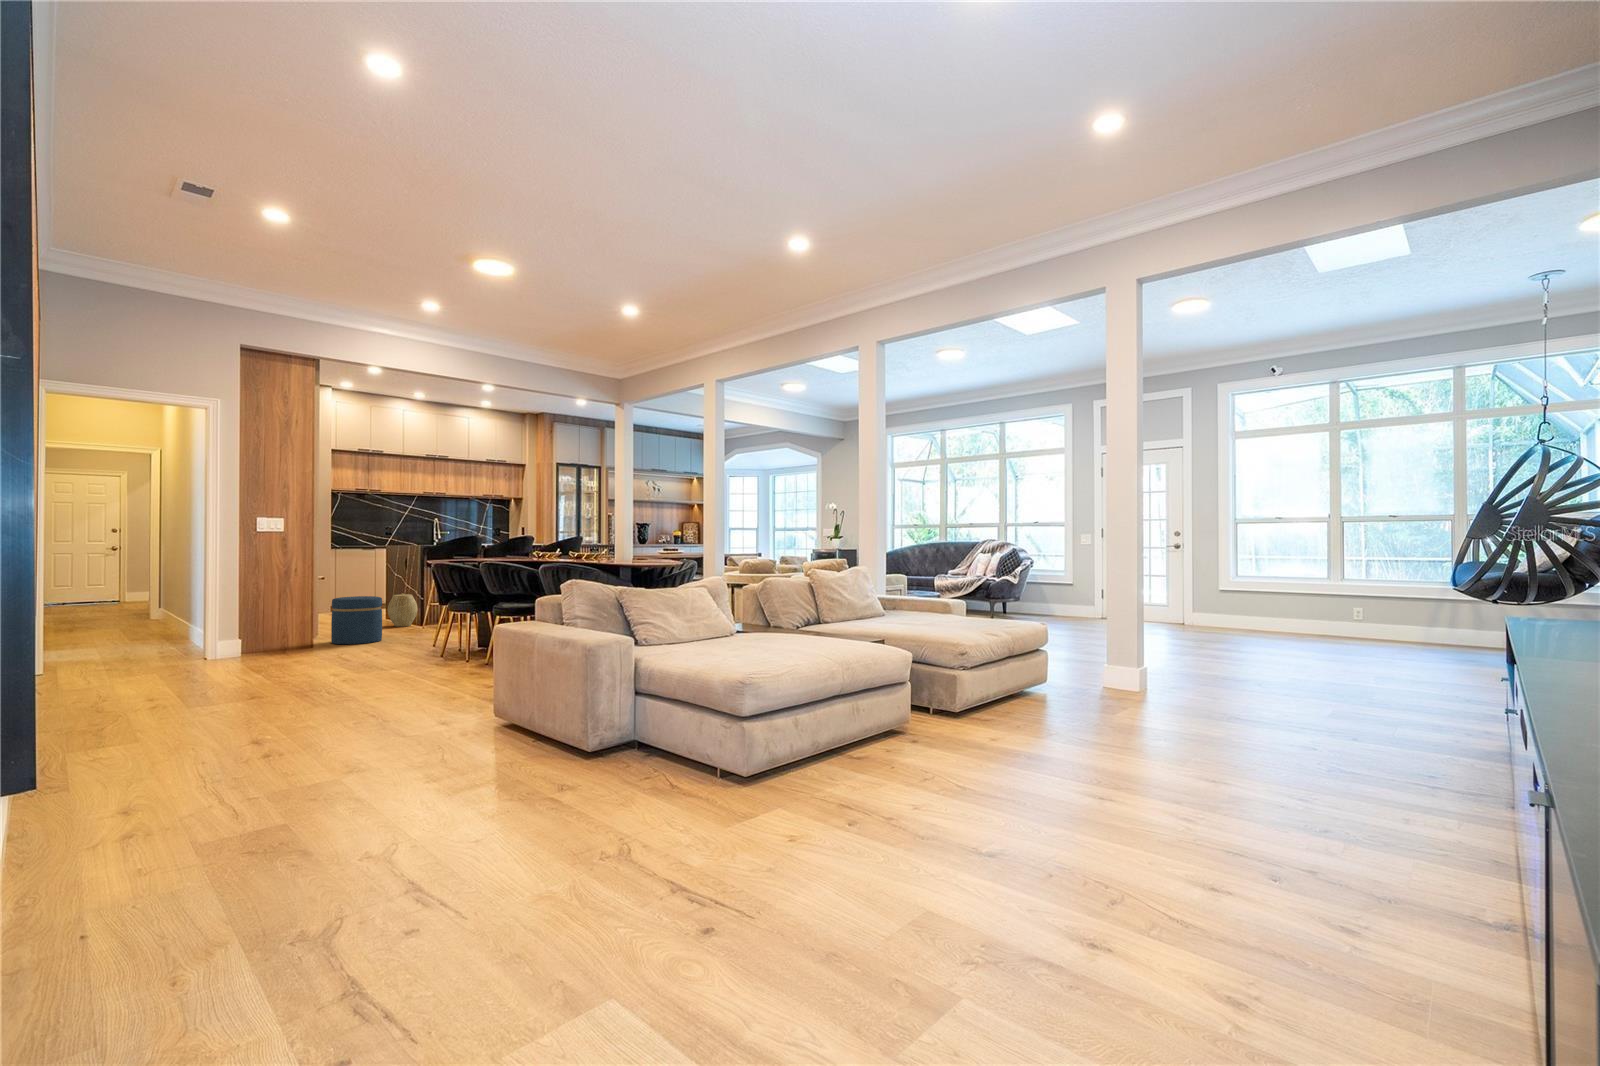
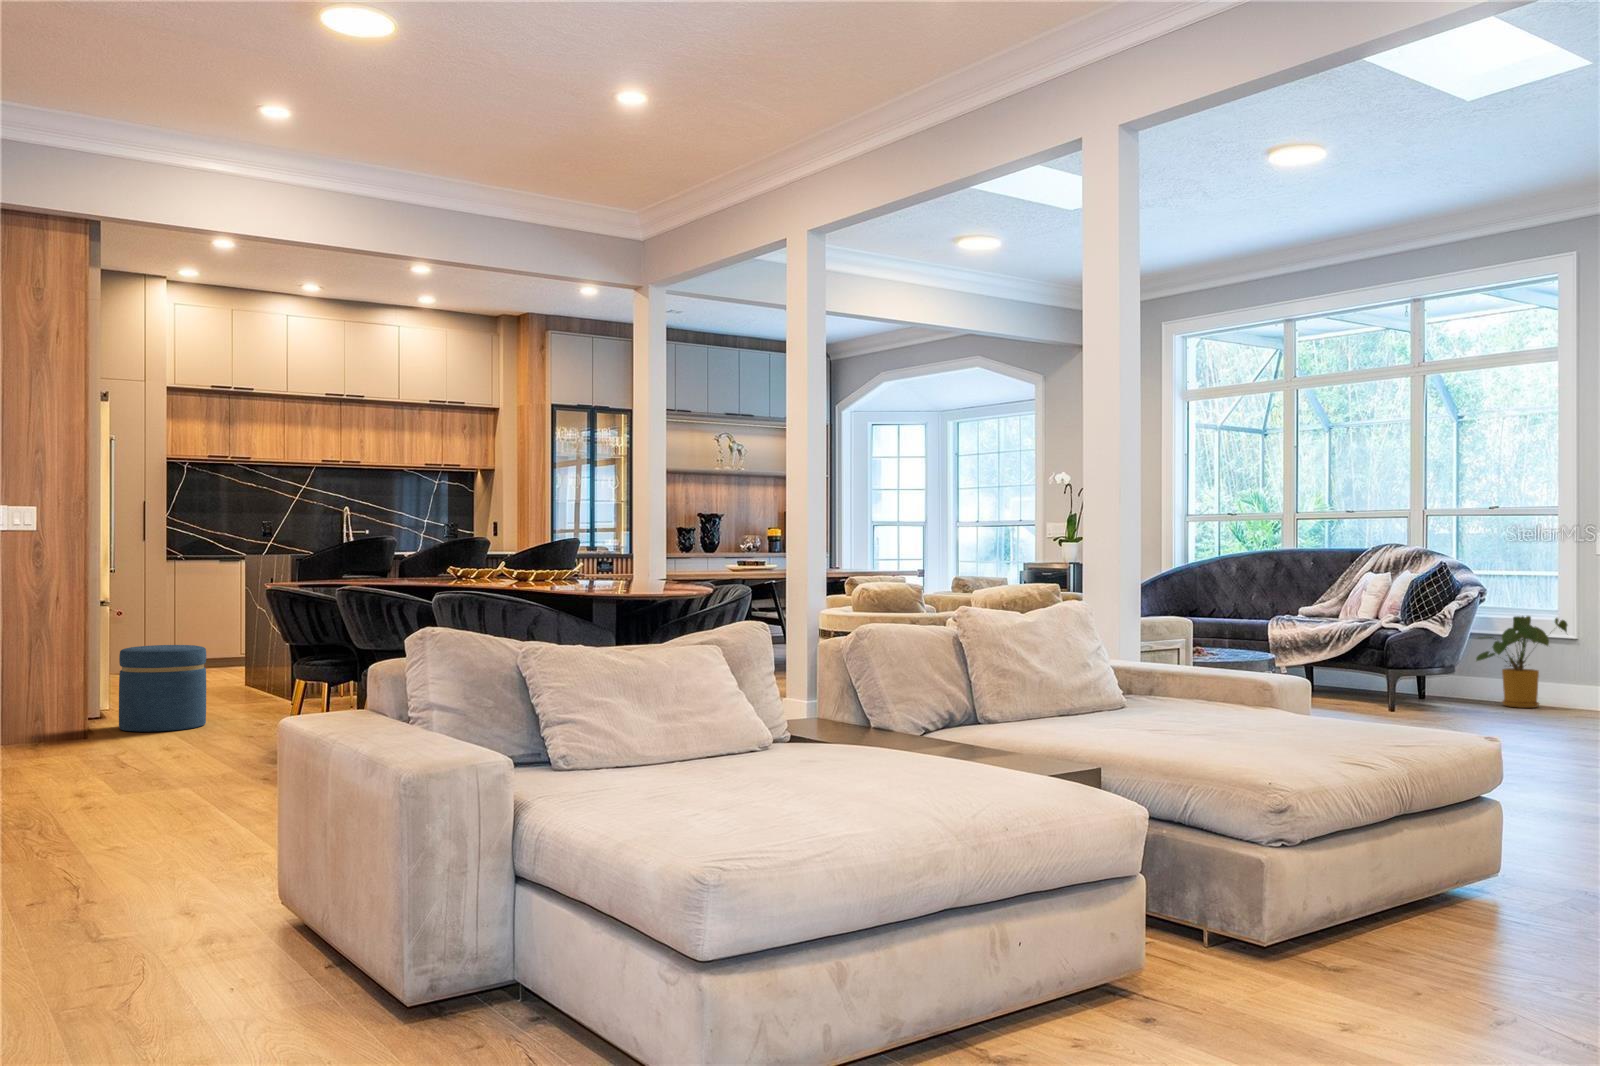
house plant: none [1028,574,1070,617] -> present [1476,616,1567,708]
woven basket: present [388,593,418,627] -> none [237,639,287,699]

